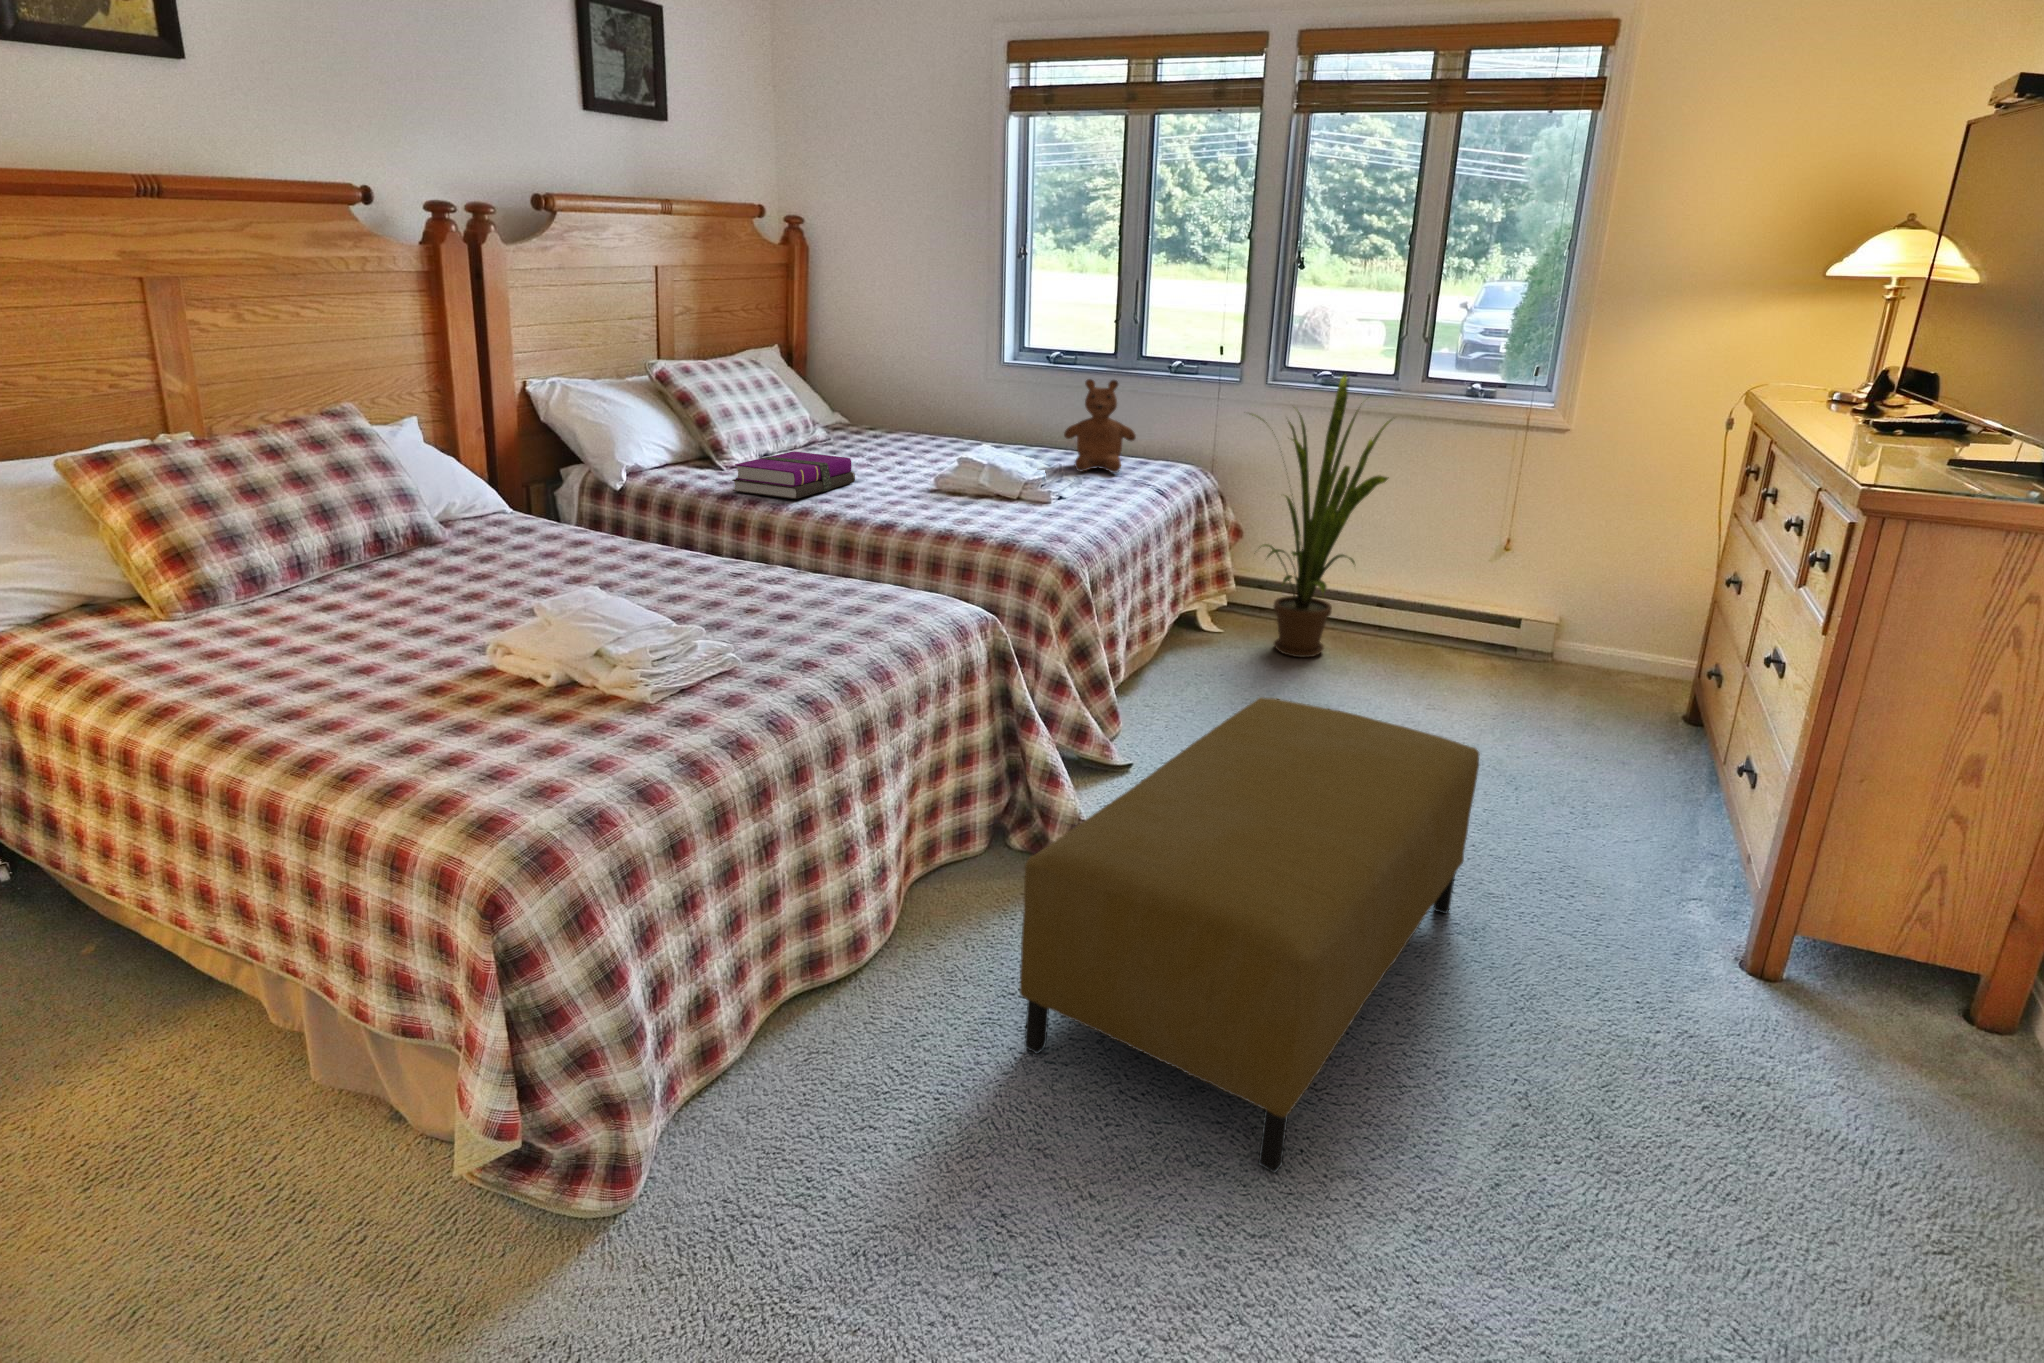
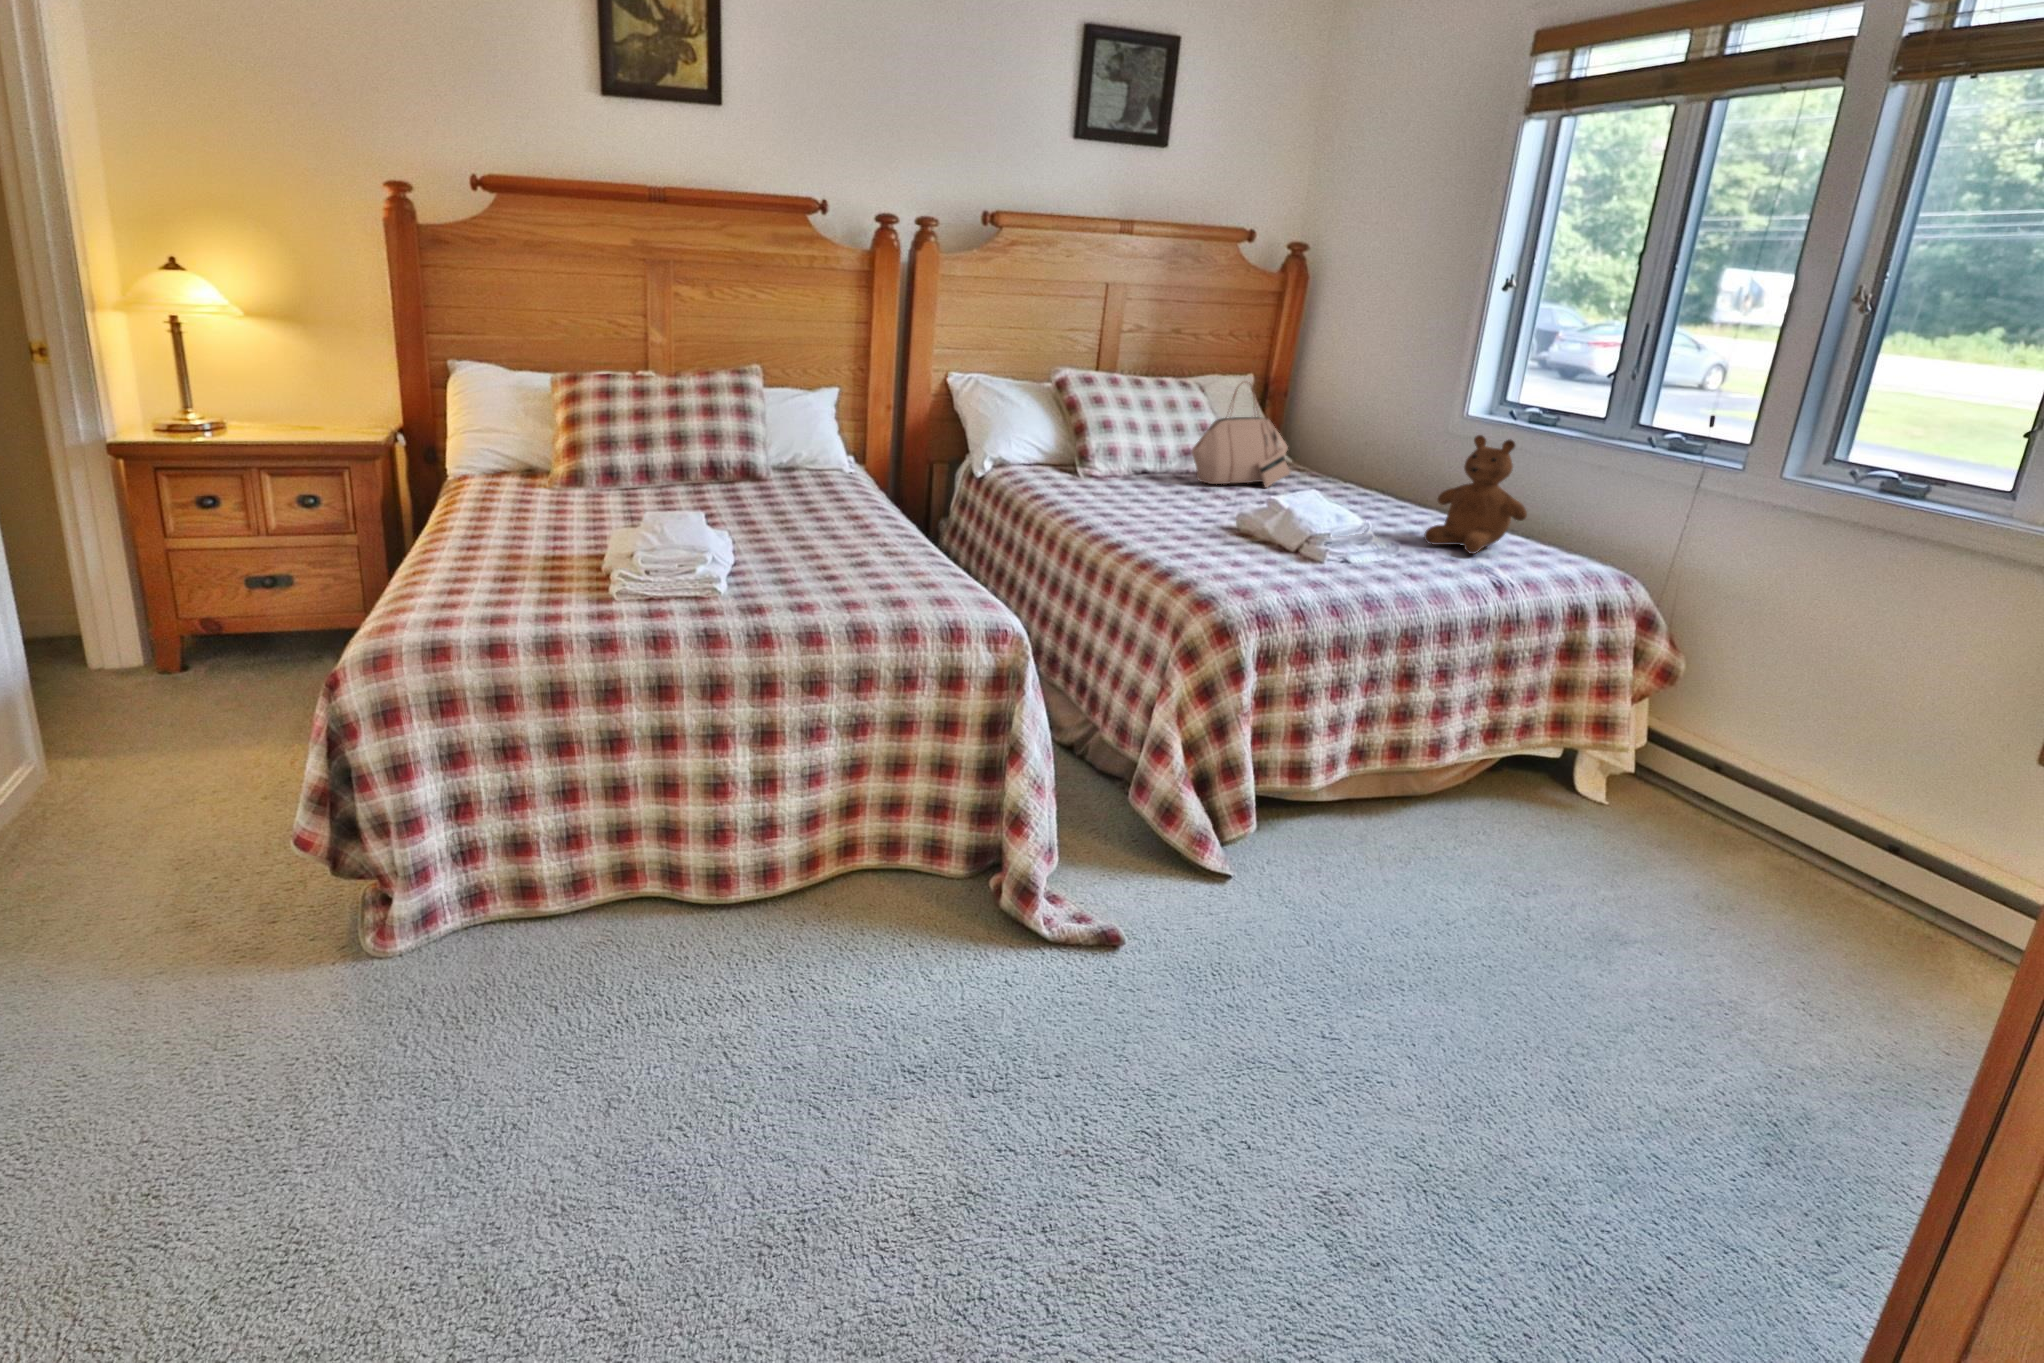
handbag: none [826,356,900,456] -> present [1191,382,1290,487]
house plant: present [1252,375,1392,657] -> none [1651,478,1960,877]
notebook: present [732,451,855,499] -> none [1040,465,1162,506]
ottoman: present [1020,697,1480,1172] -> none [693,822,1394,1251]

